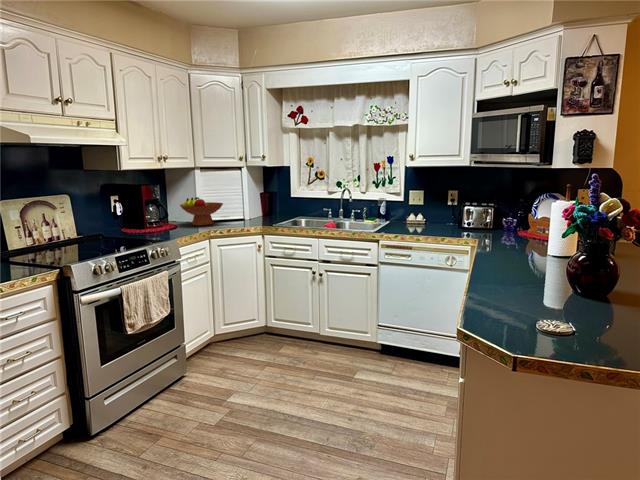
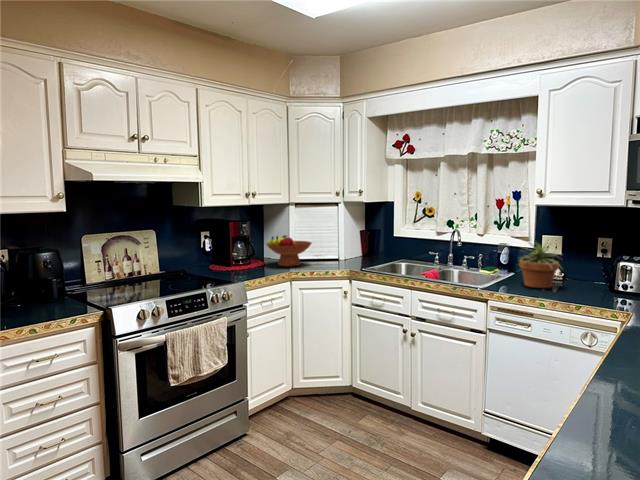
potted plant: none [395,192,430,229] -> present [518,242,560,288]

